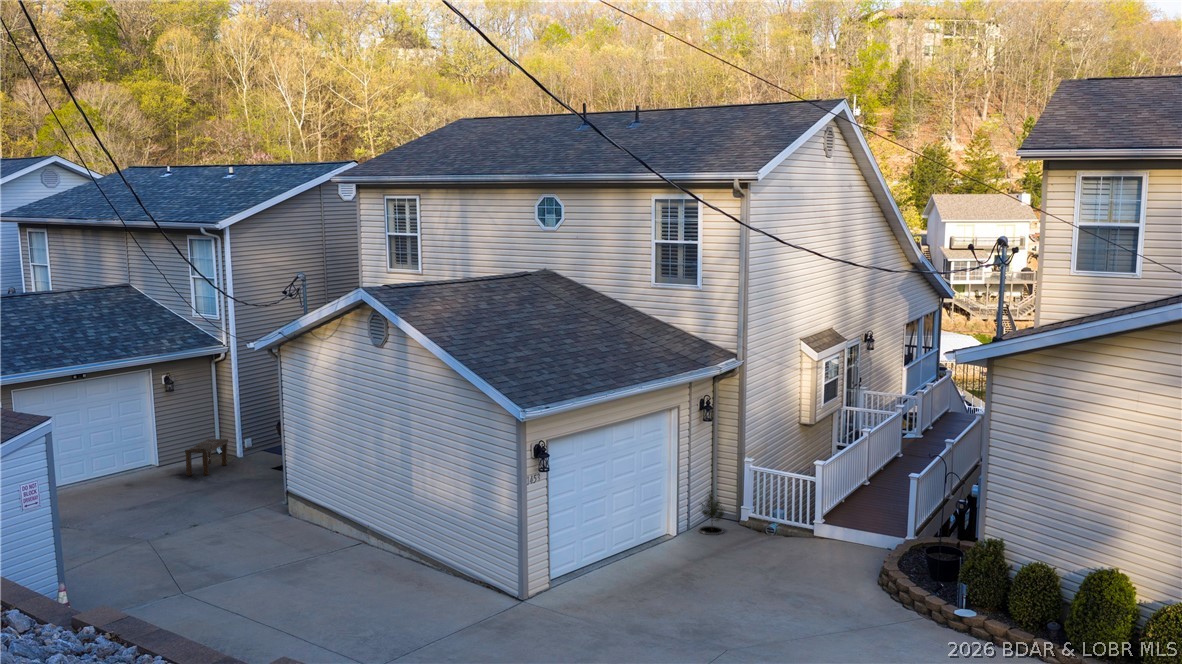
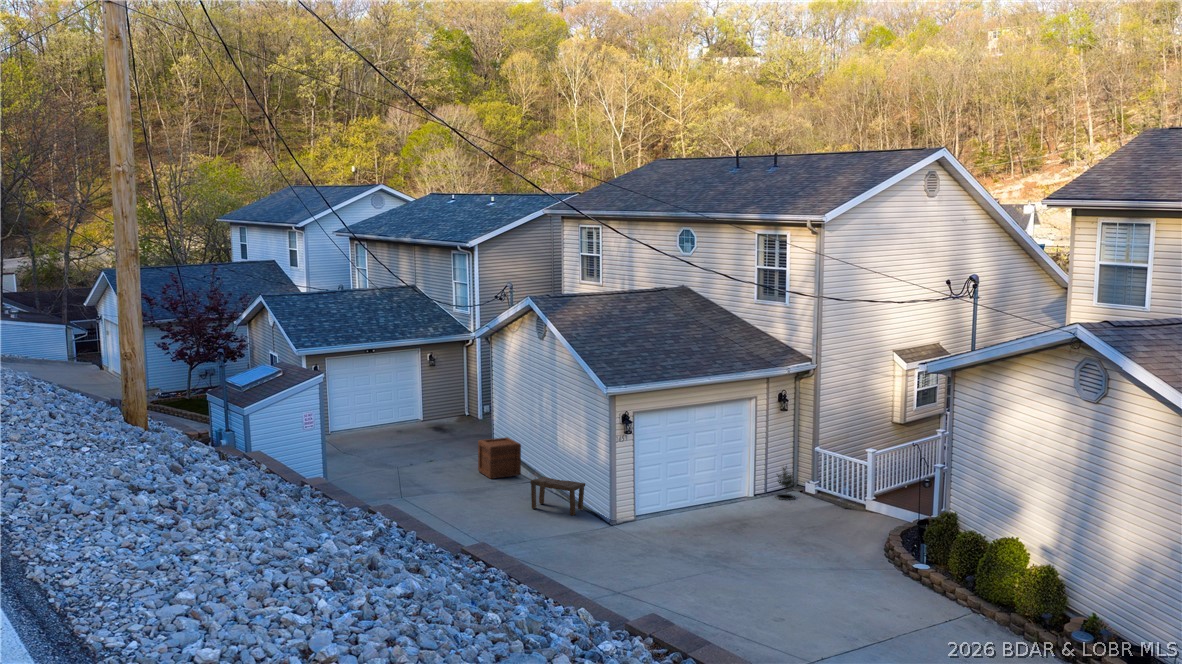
bench: present [185,439,228,476] -> present [530,477,585,516]
wooden crate: none [281,485,348,548] -> present [478,437,521,479]

